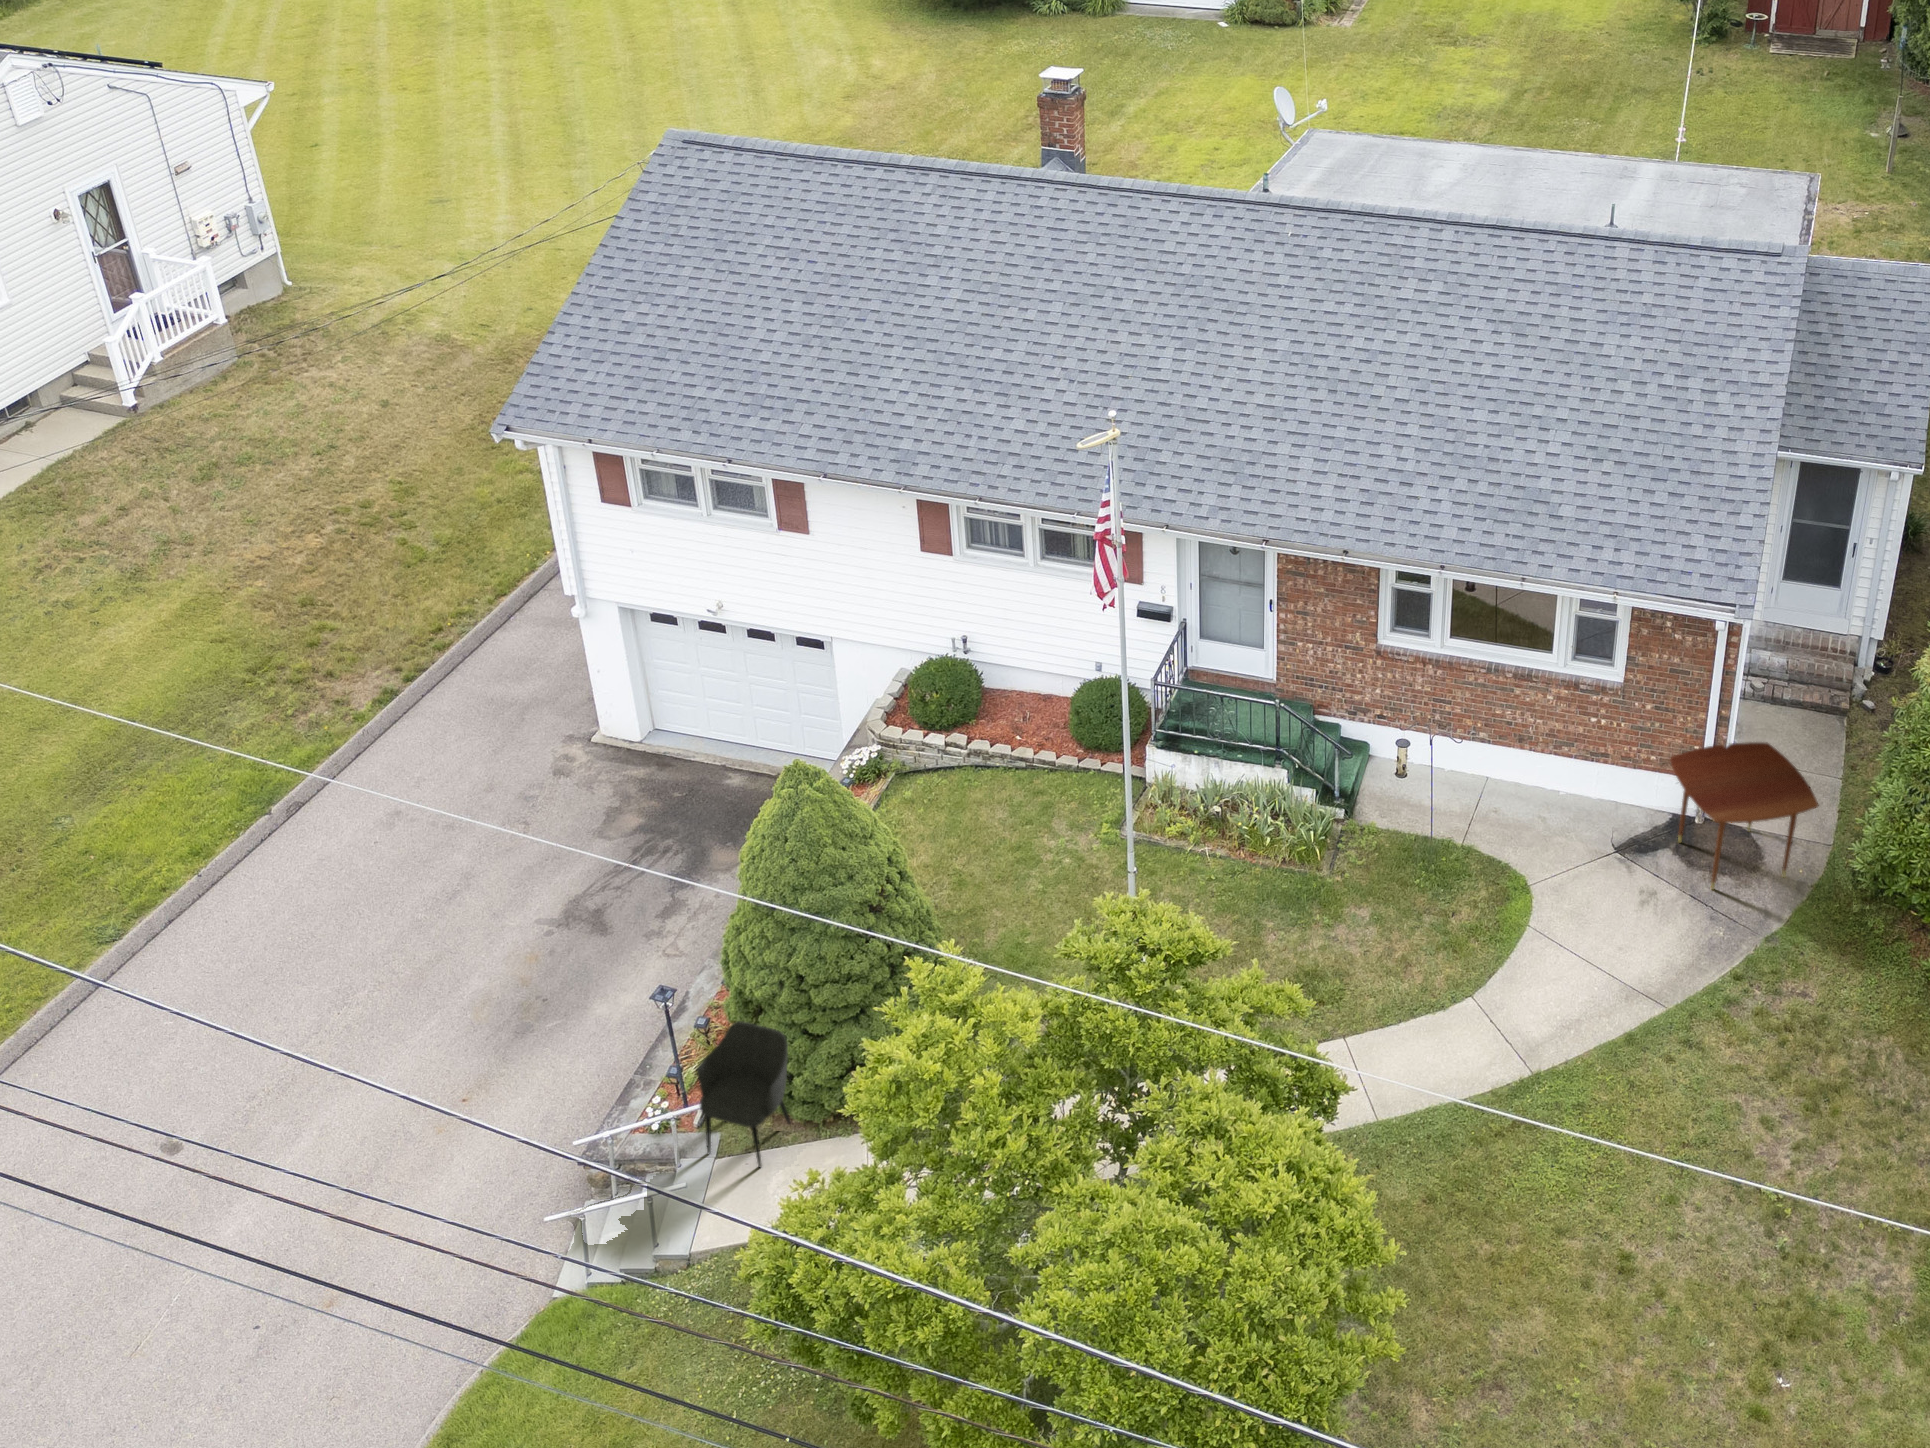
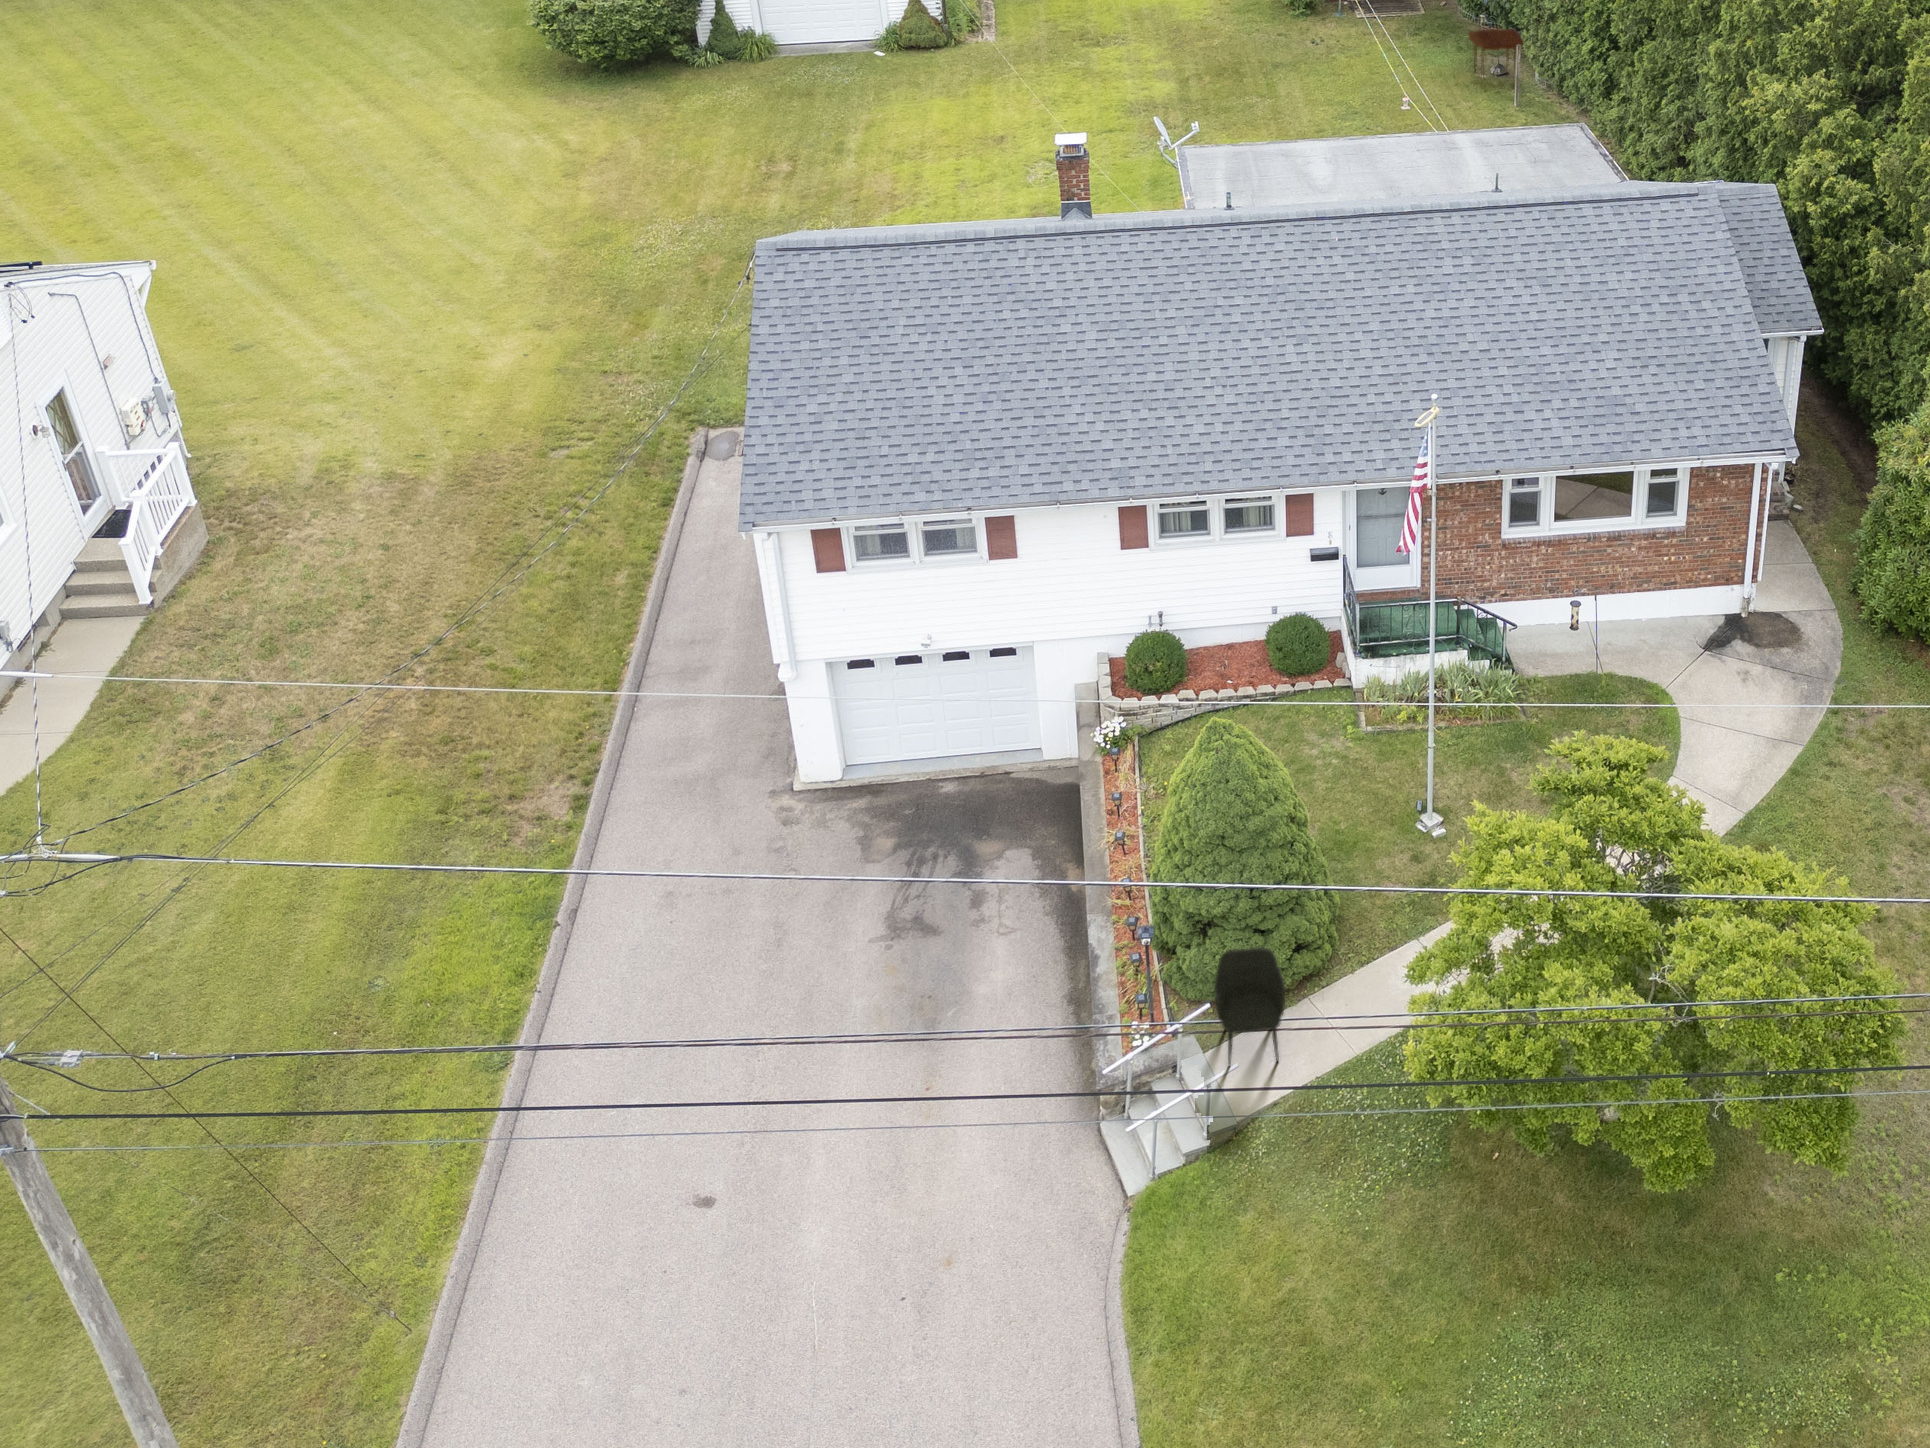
dining table: present [1670,742,1819,890] -> present [1468,29,1524,83]

